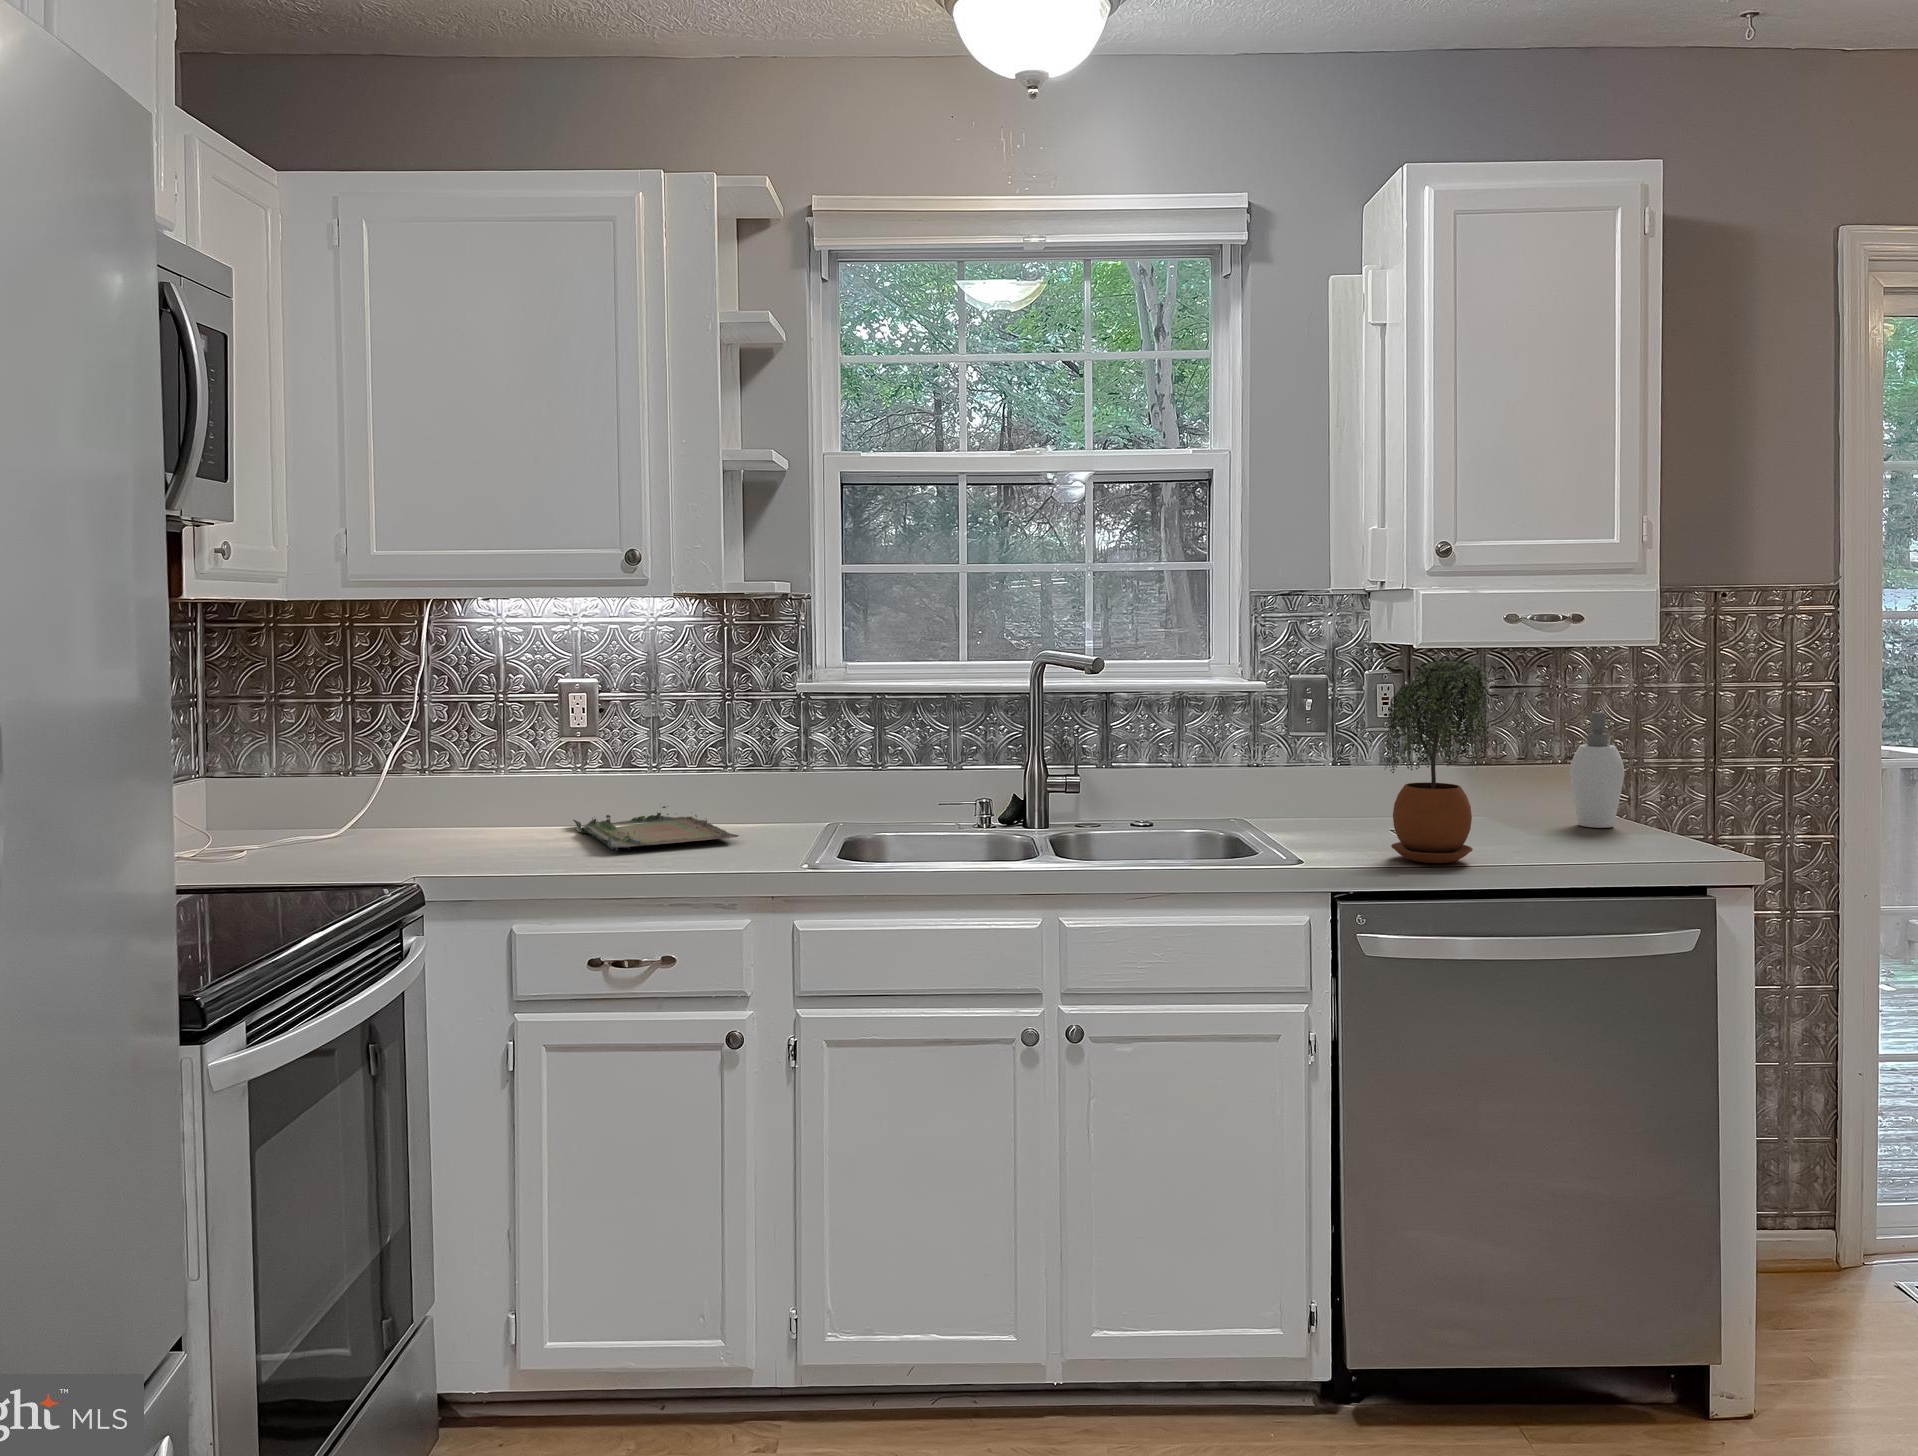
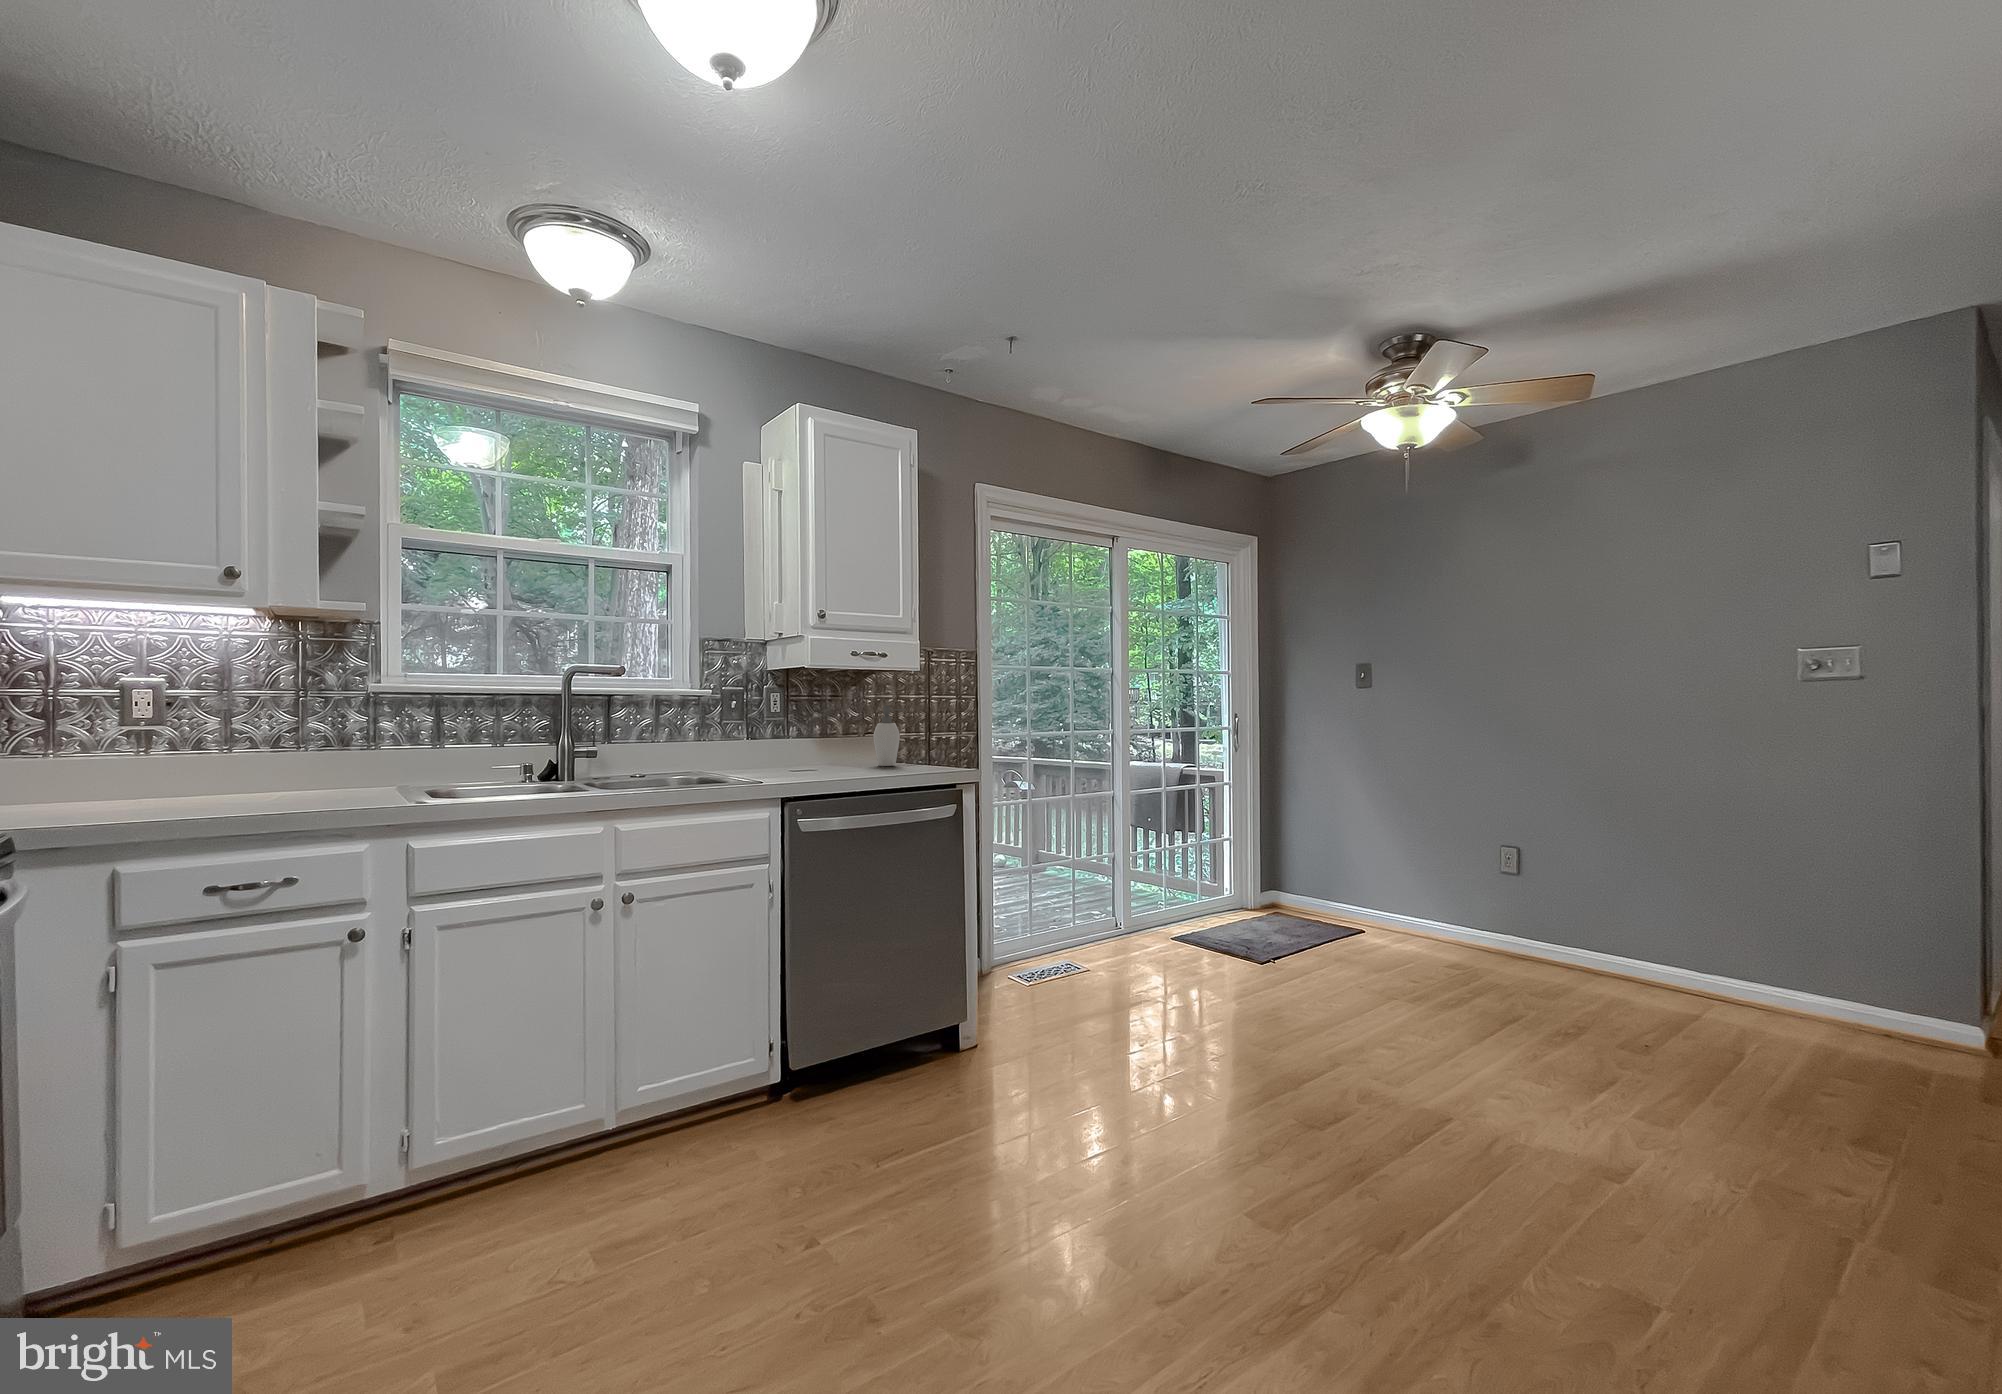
potted plant: present [1384,660,1489,863] -> none [797,667,858,779]
tray: present [573,806,739,850] -> none [142,777,335,806]

